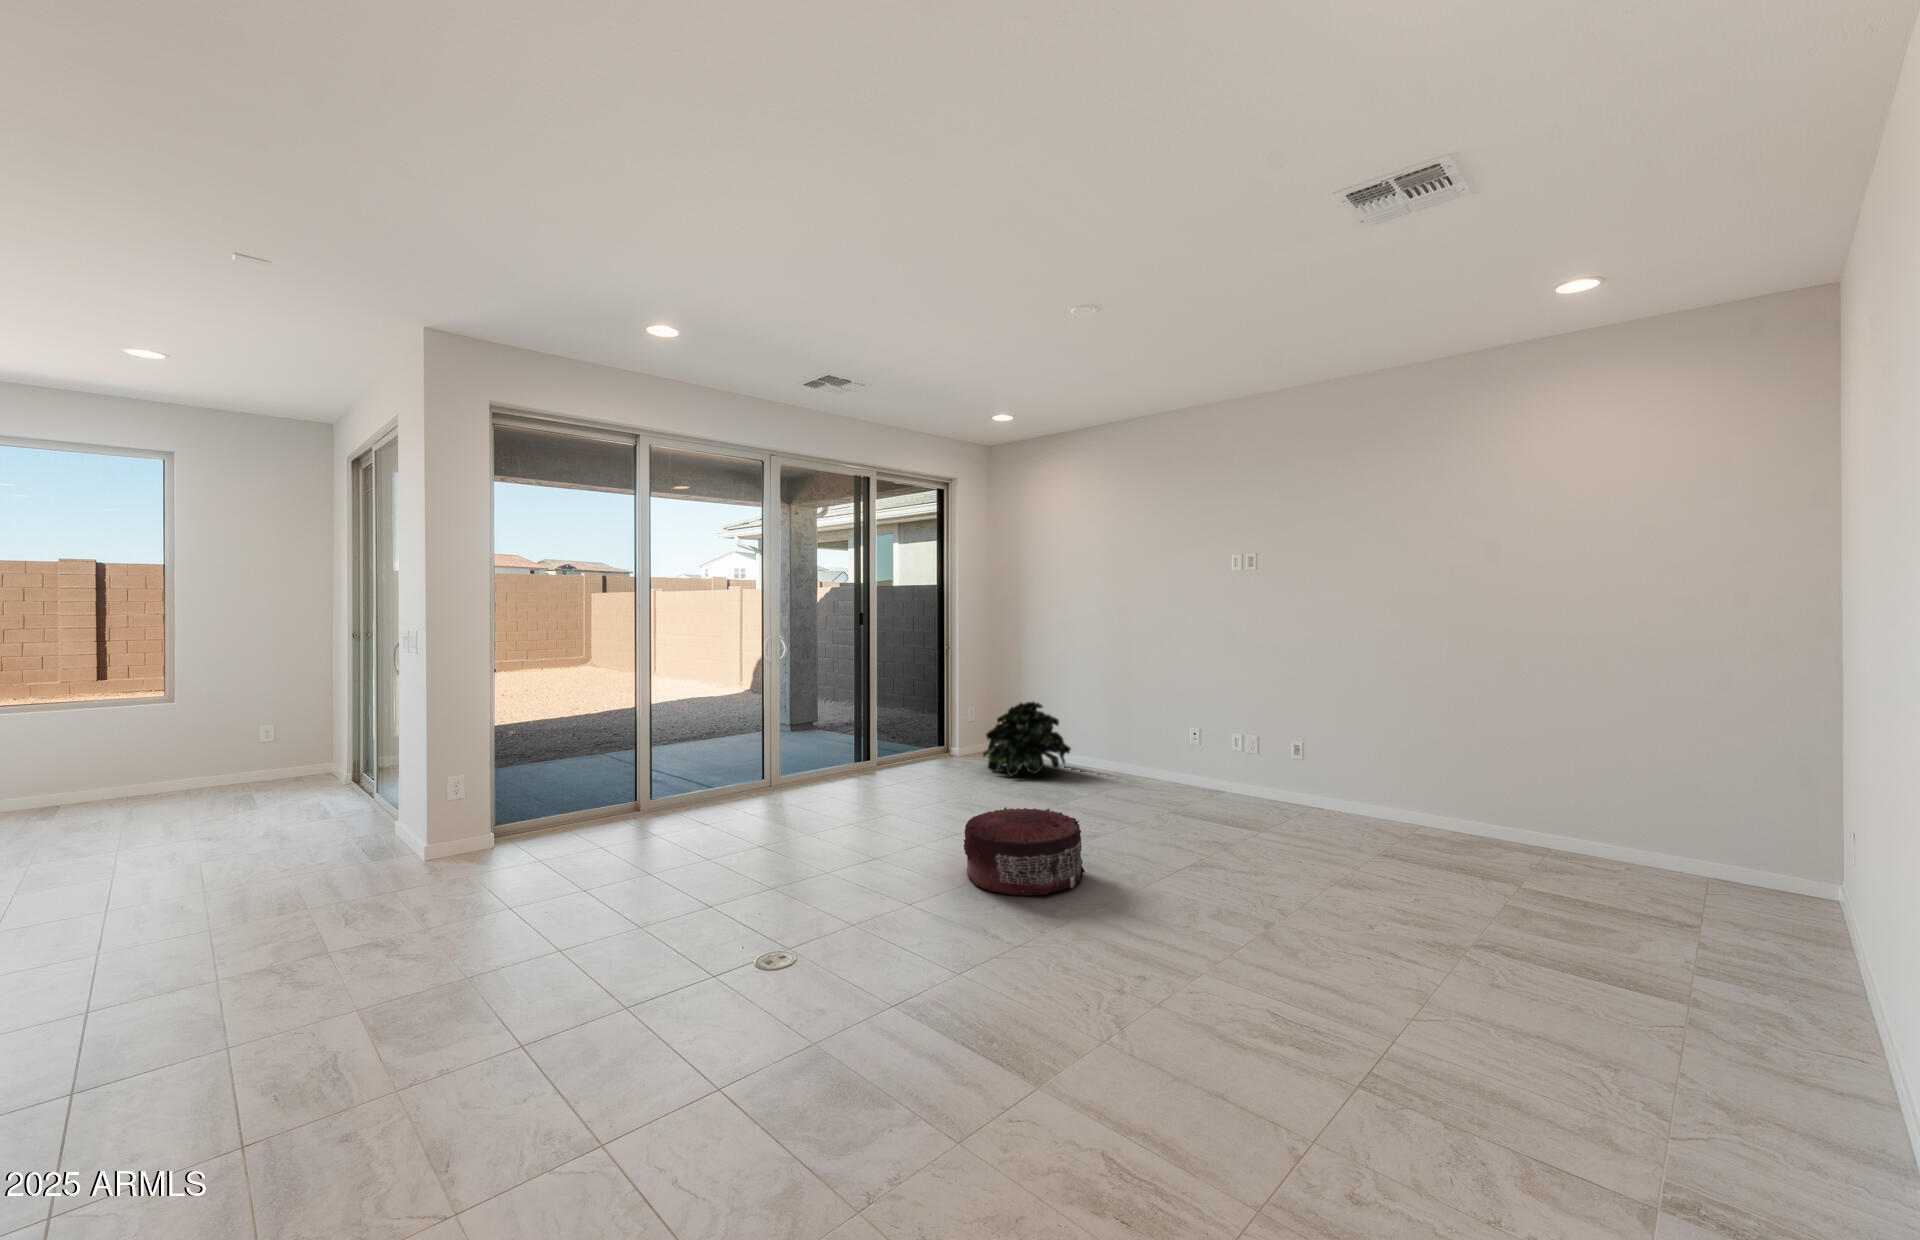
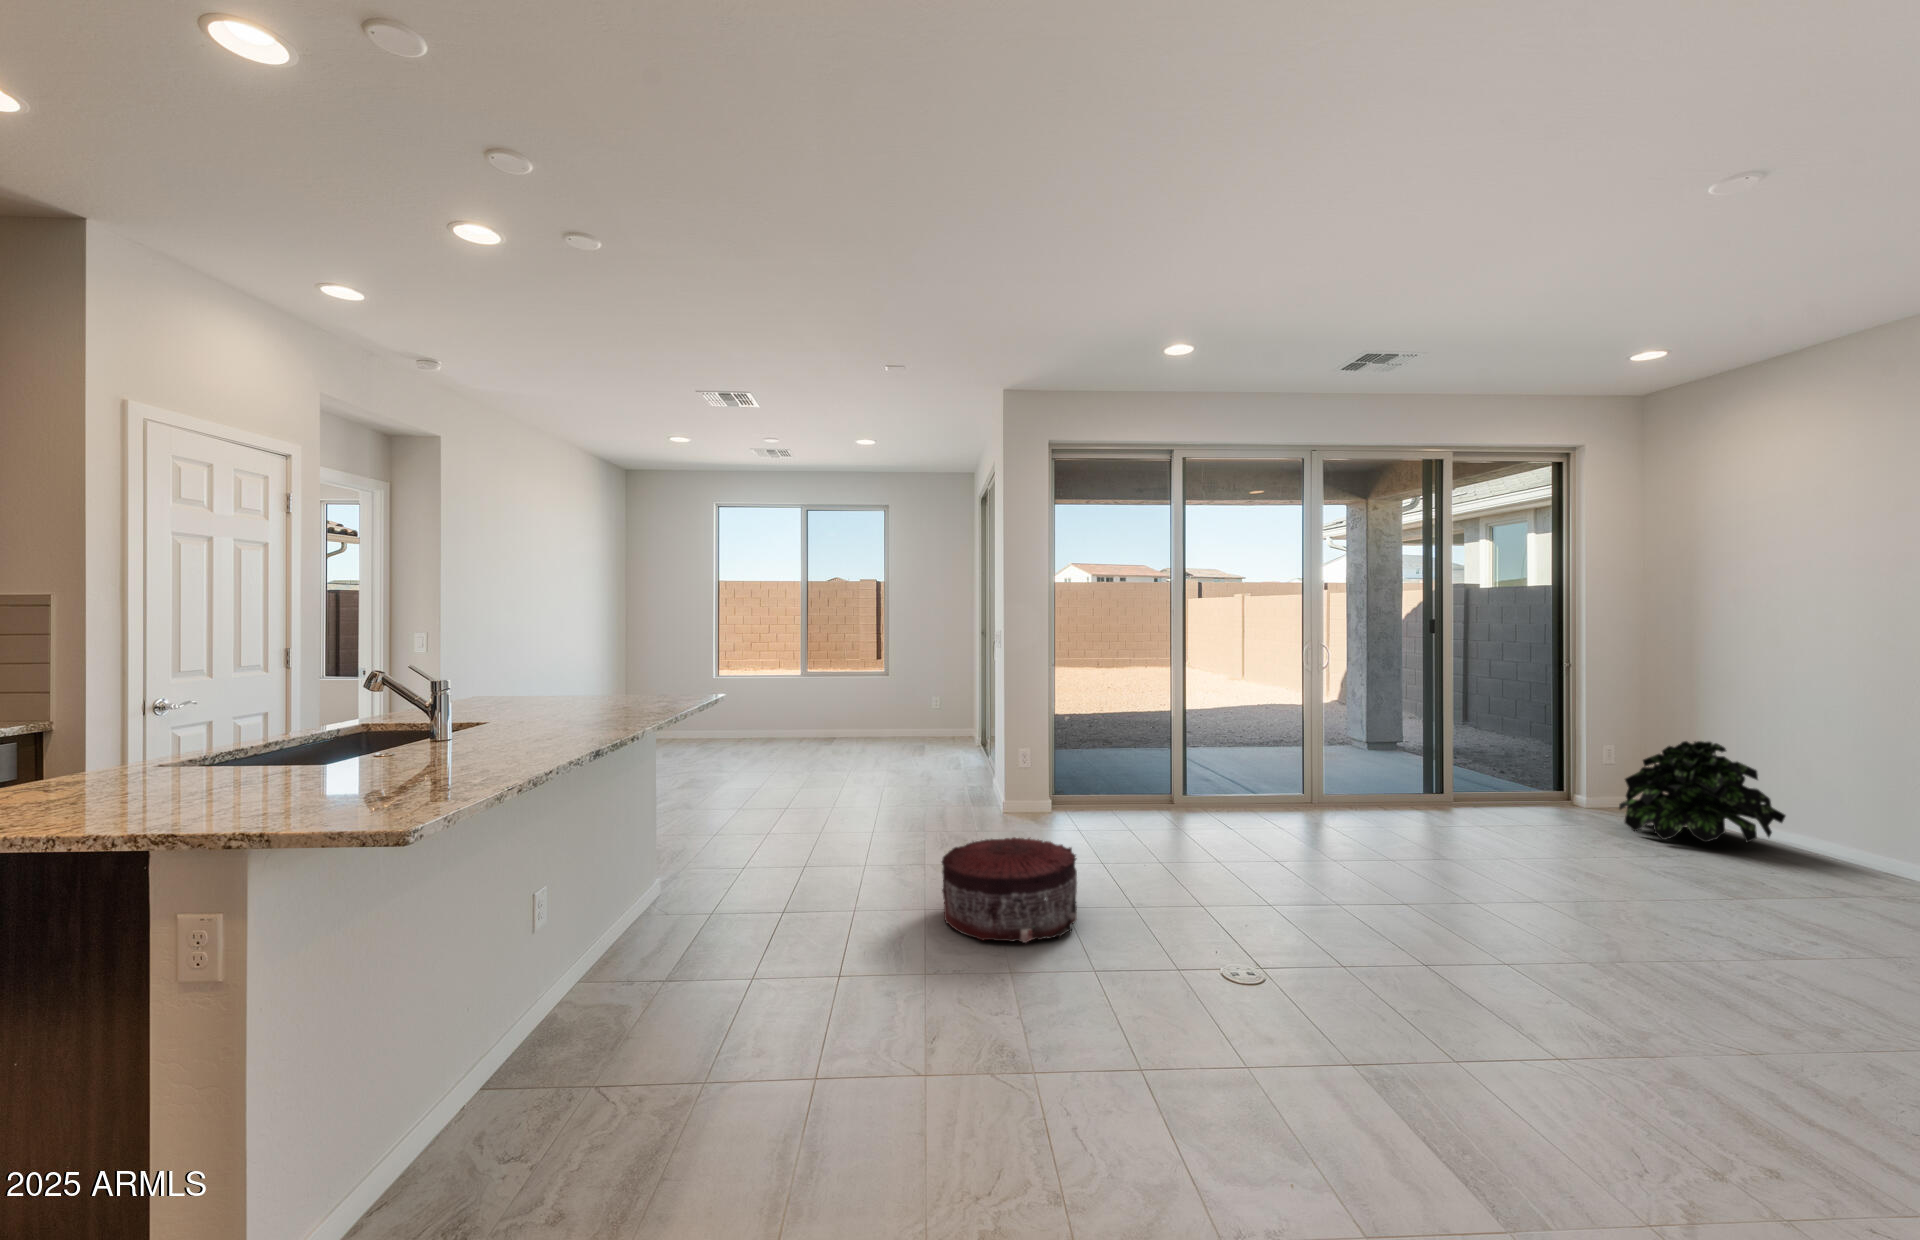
pouf: present [964,807,1085,895] -> present [942,837,1077,943]

